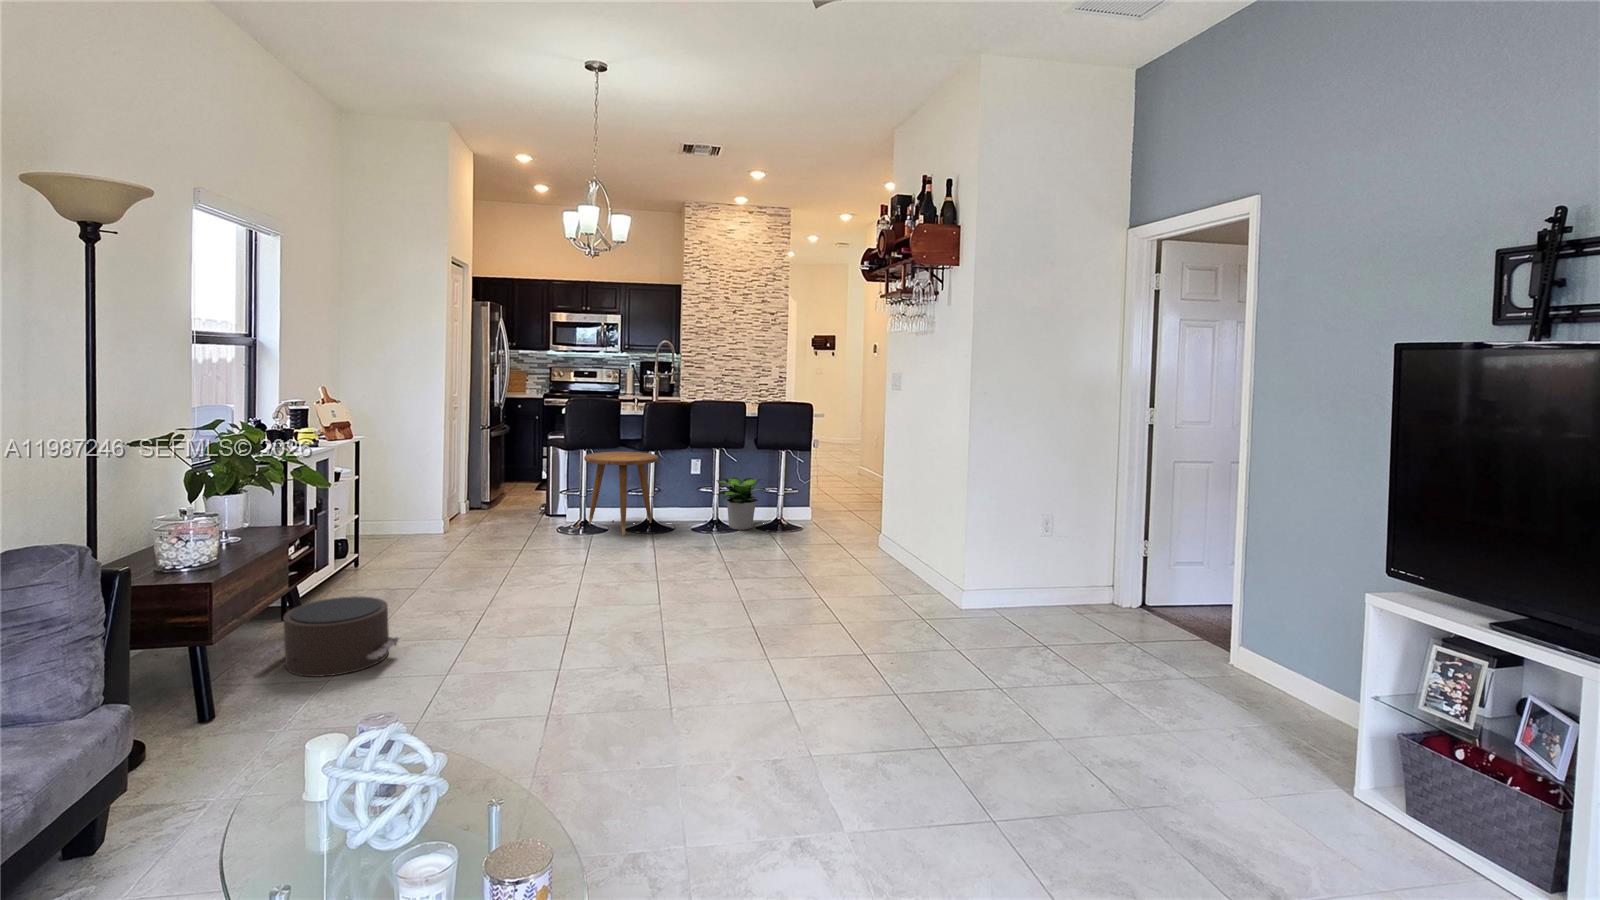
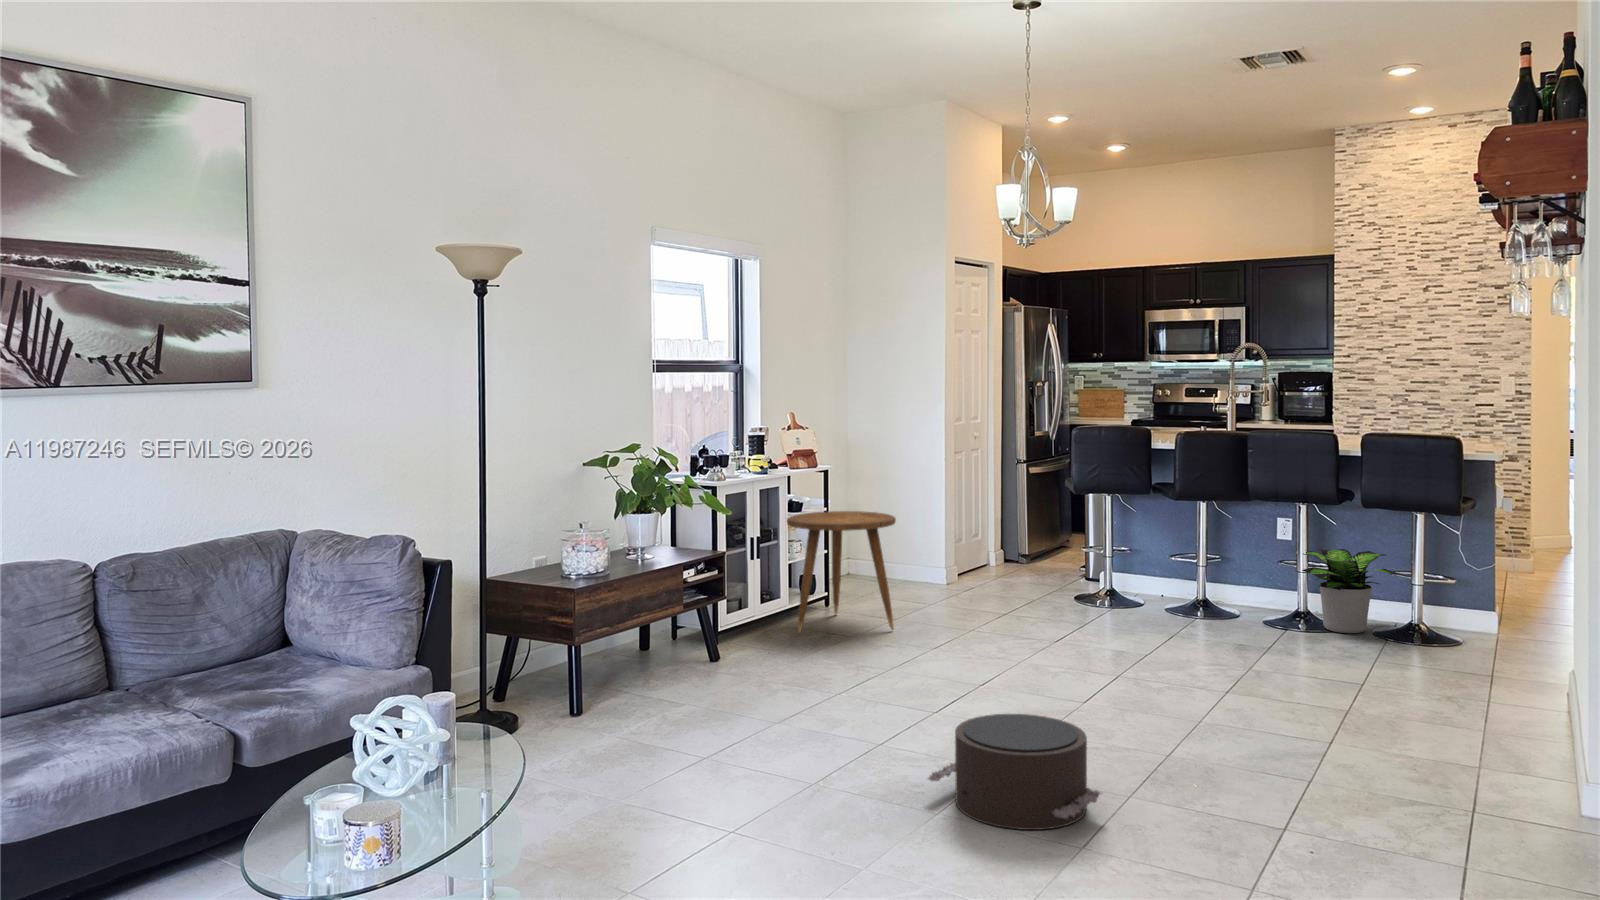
side table: present [584,452,658,536] -> present [787,511,896,634]
pouf: present [262,597,399,677] -> present [928,714,1102,830]

